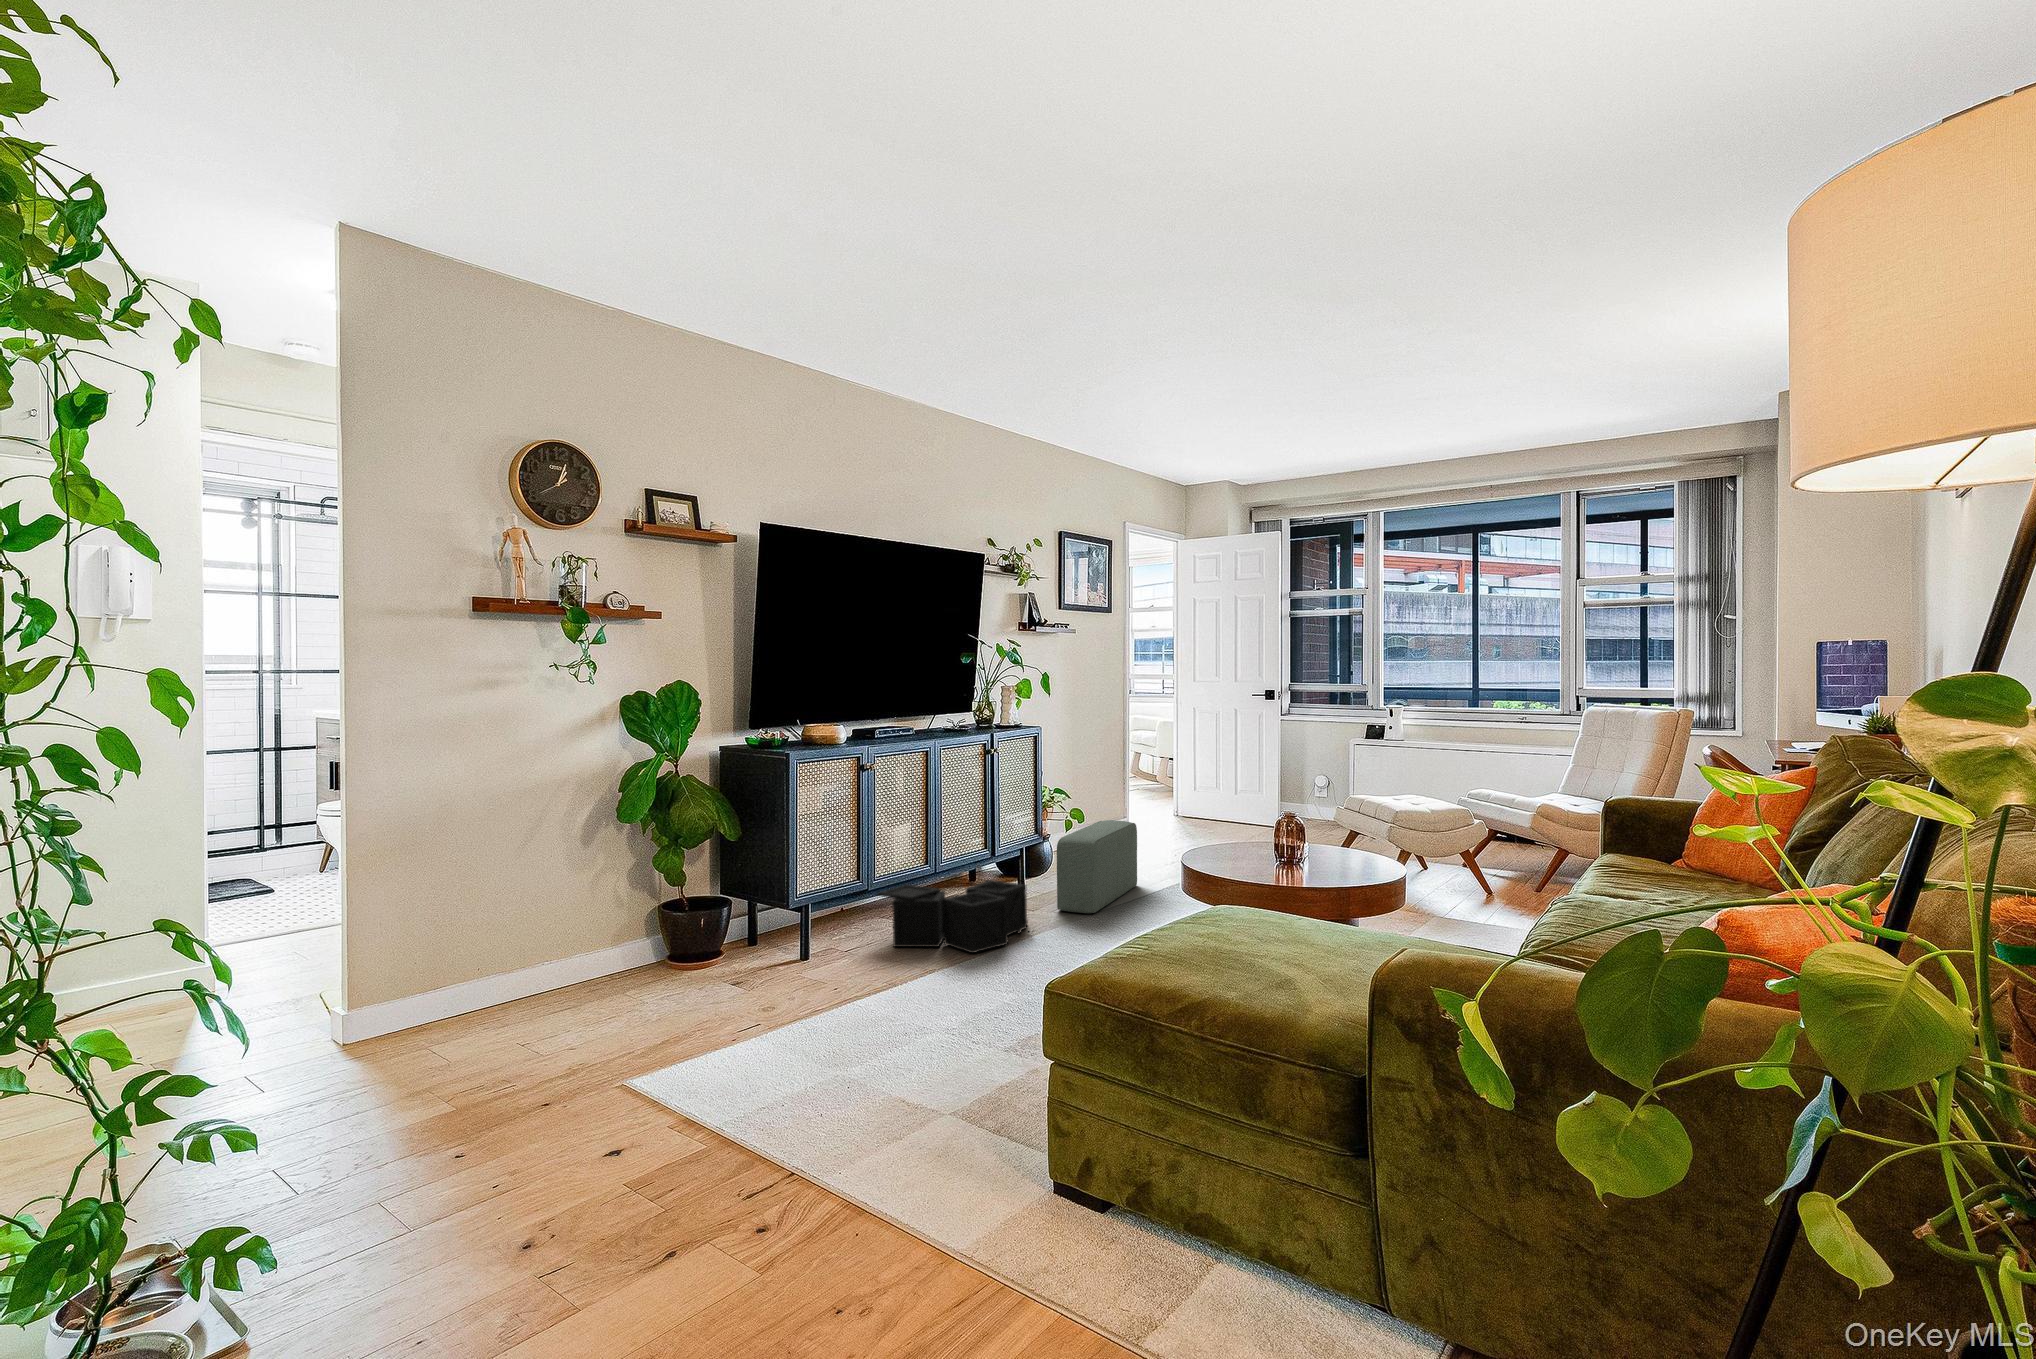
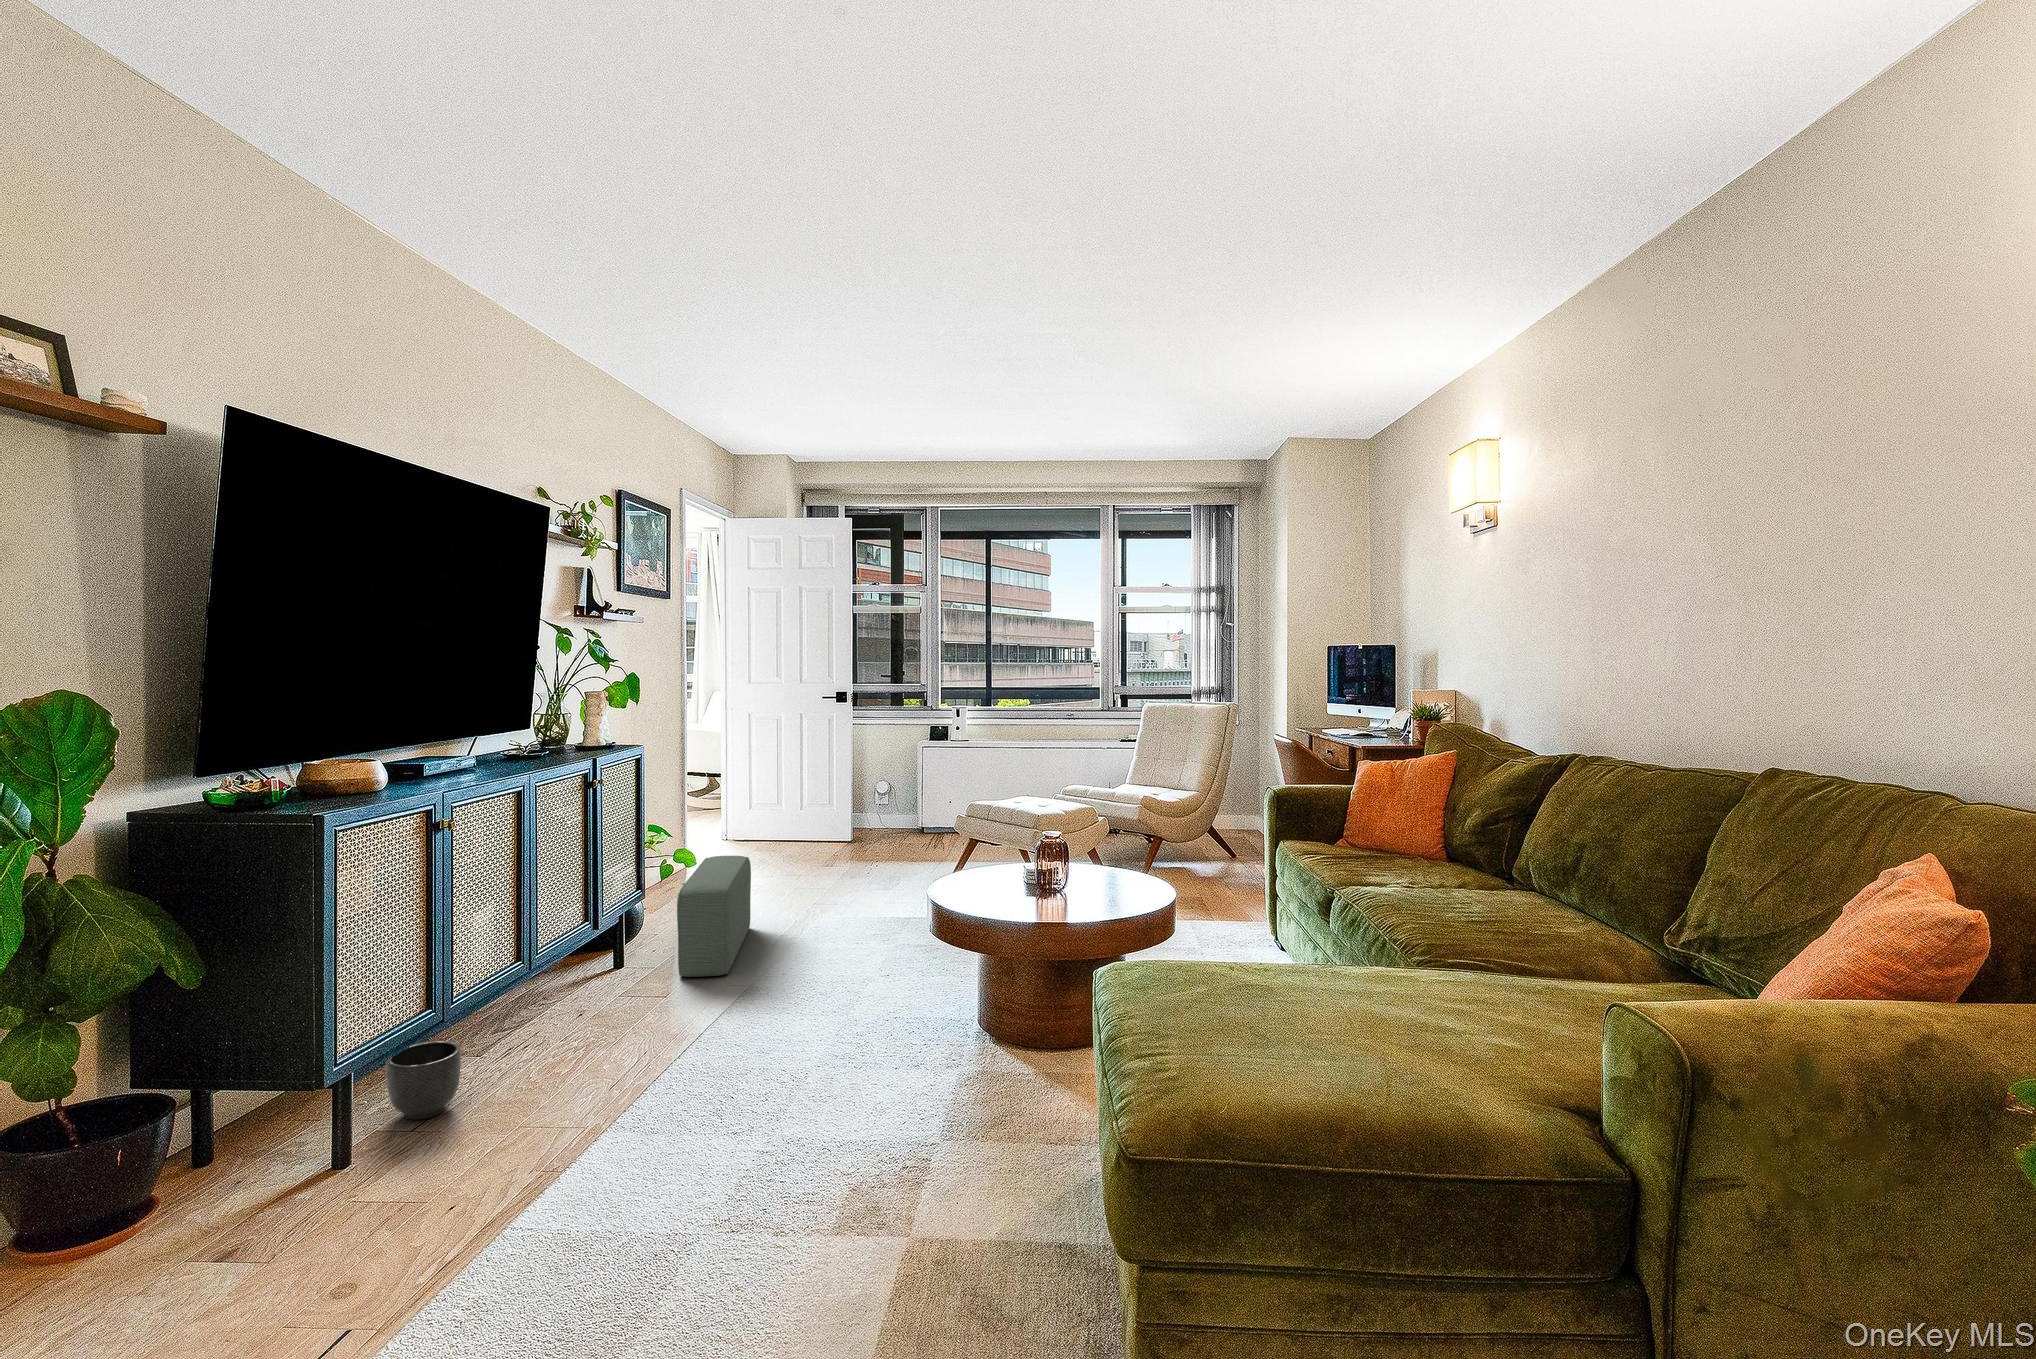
storage bin: present [877,880,1028,953] -> none [455,956,675,1072]
planter: none [821,915,867,965] -> present [386,1041,461,1120]

